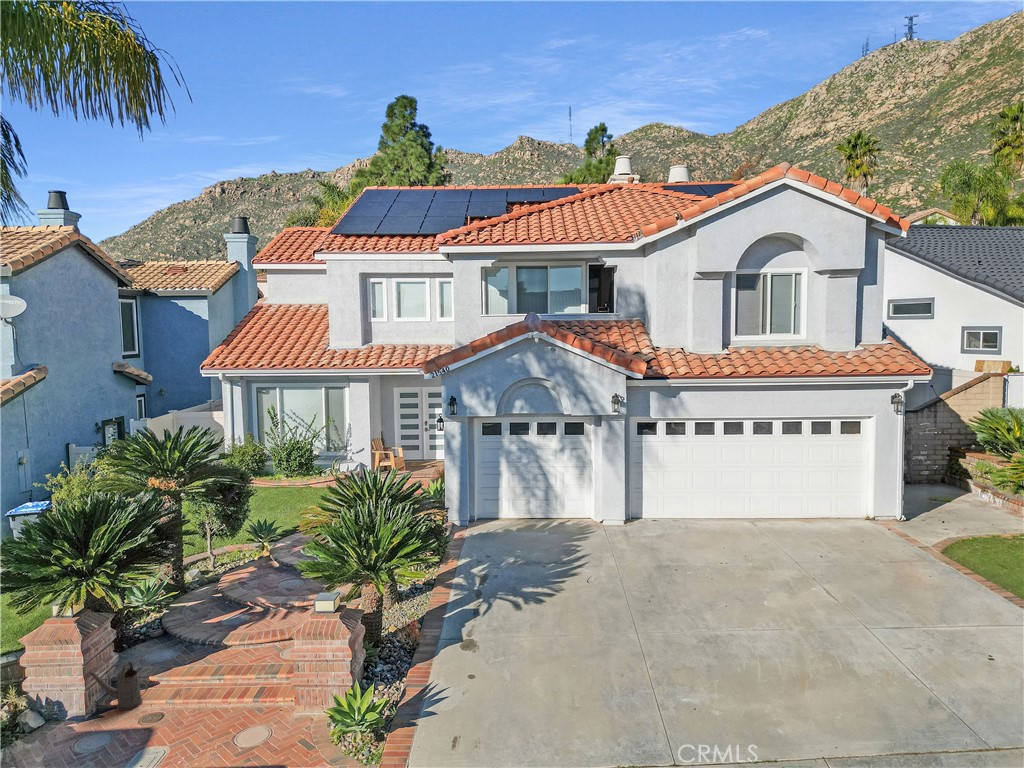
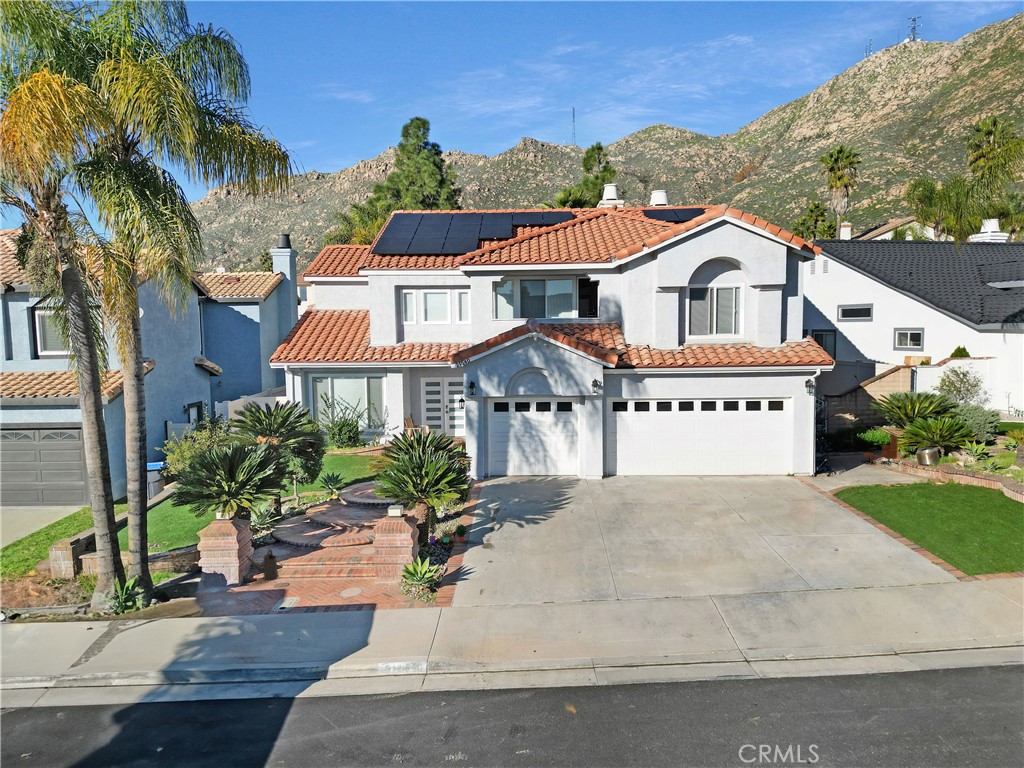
lounge chair: none [956,464,1008,505] -> present [863,434,898,464]
potted plant: none [377,589,438,635] -> present [427,512,467,543]

